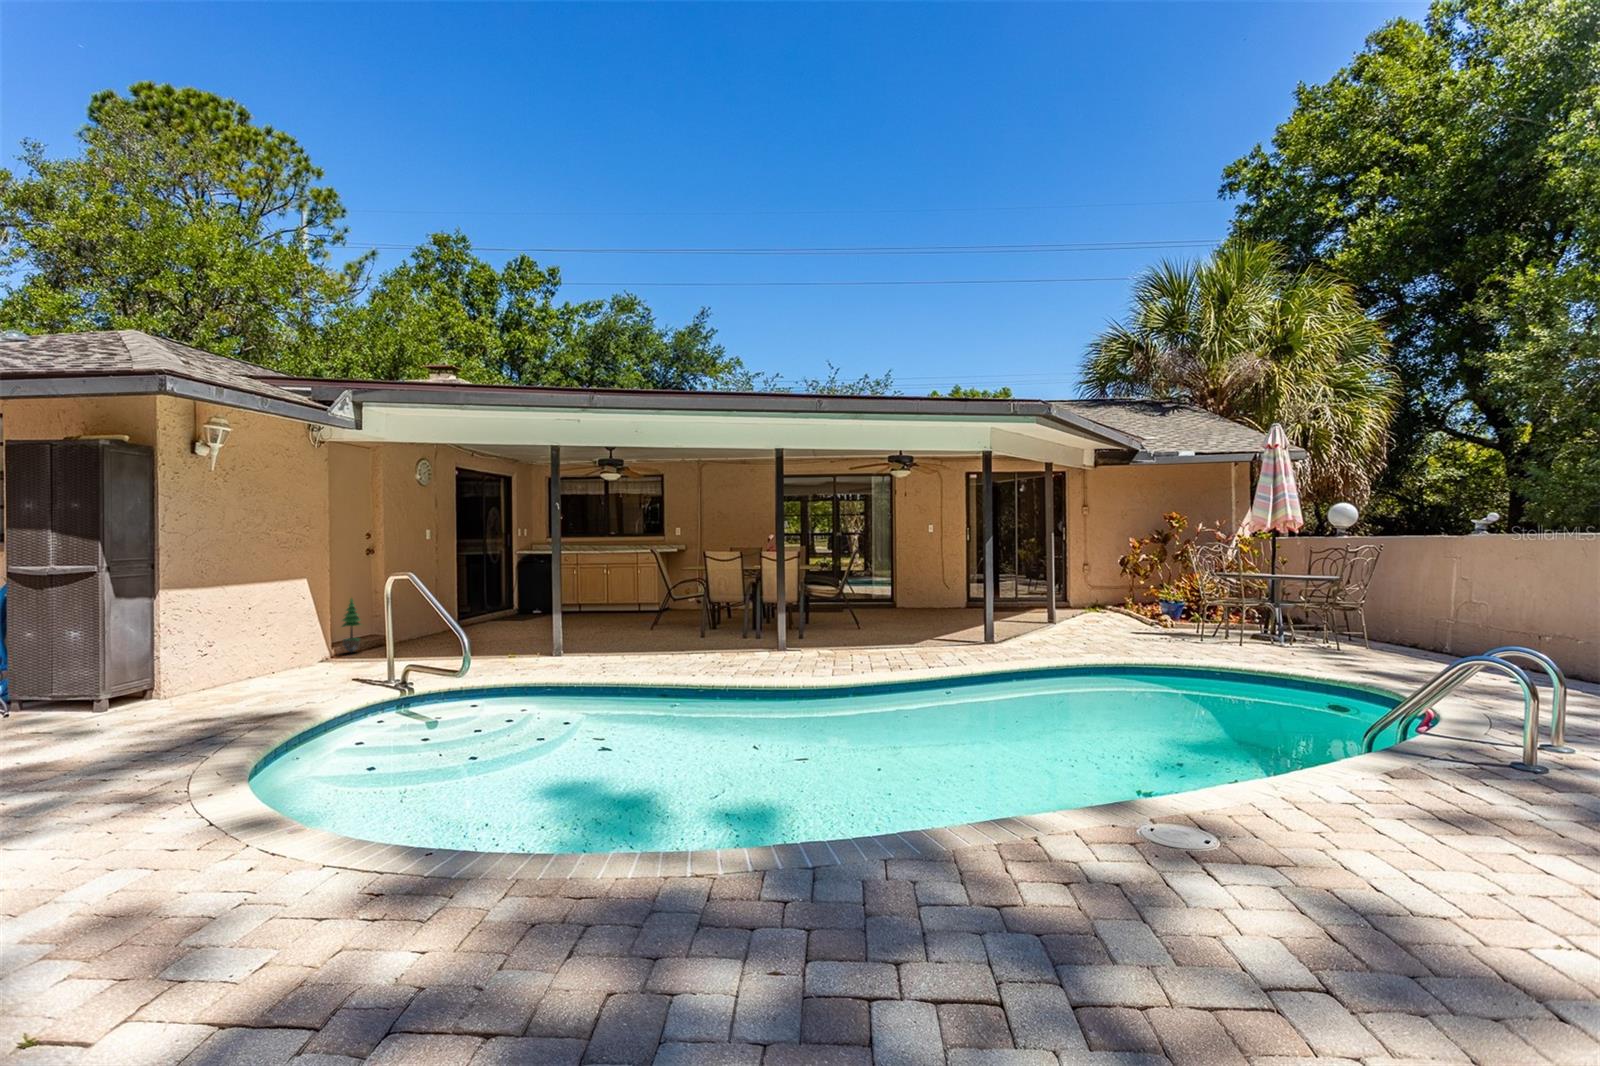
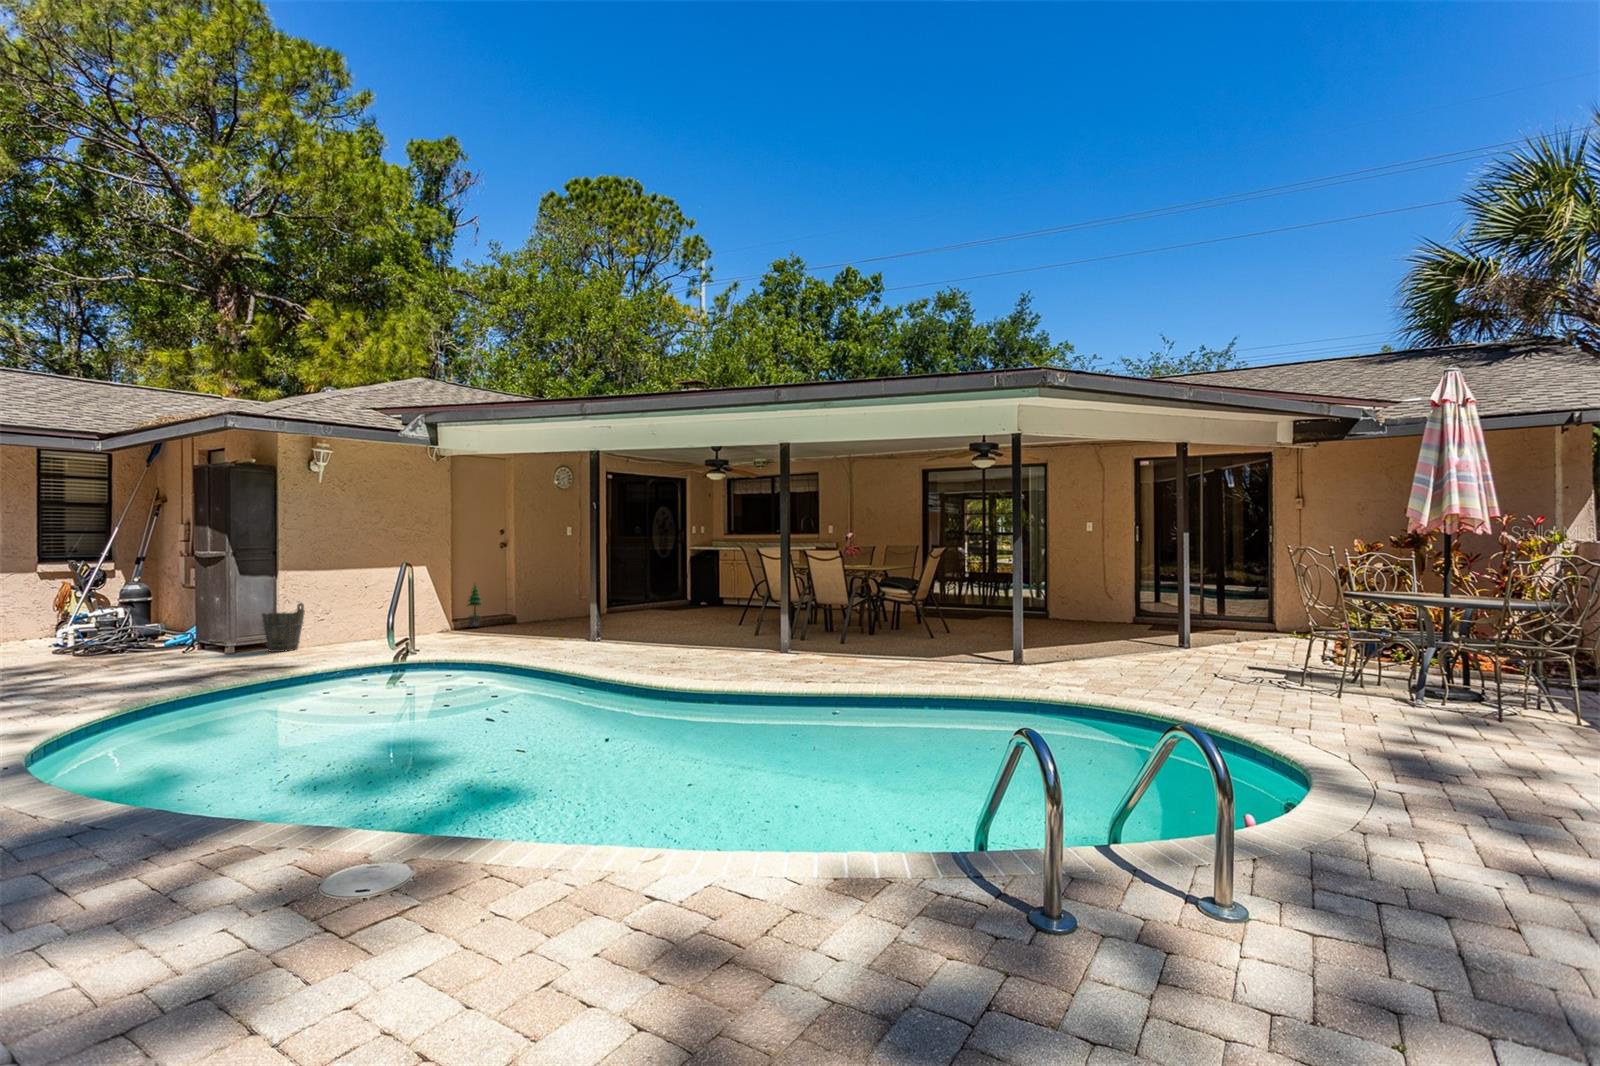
bucket: none [146,634,211,705] -> present [262,603,305,652]

